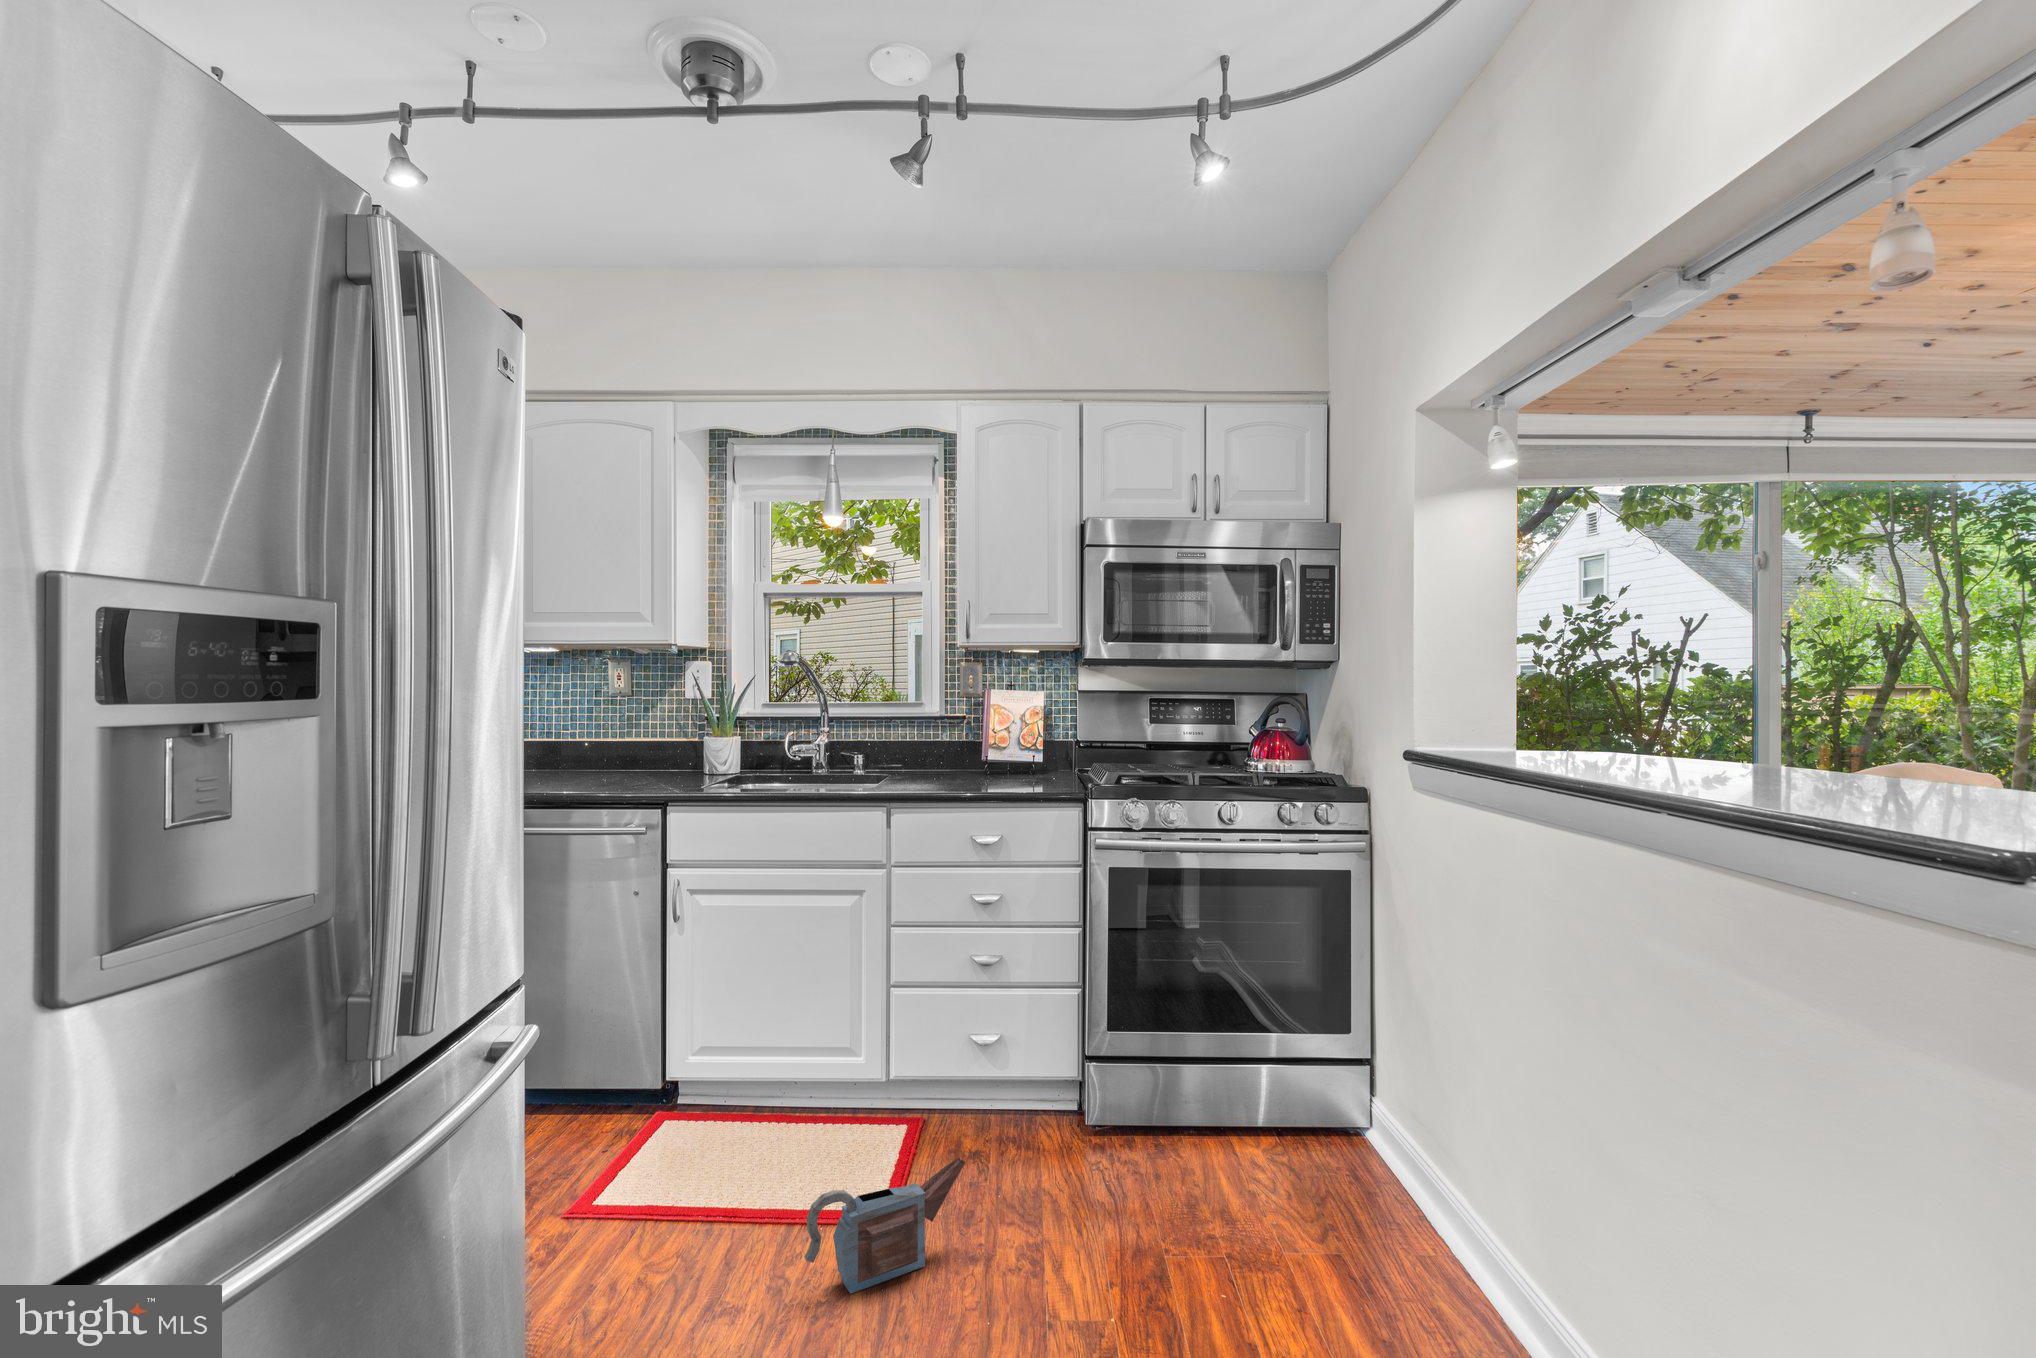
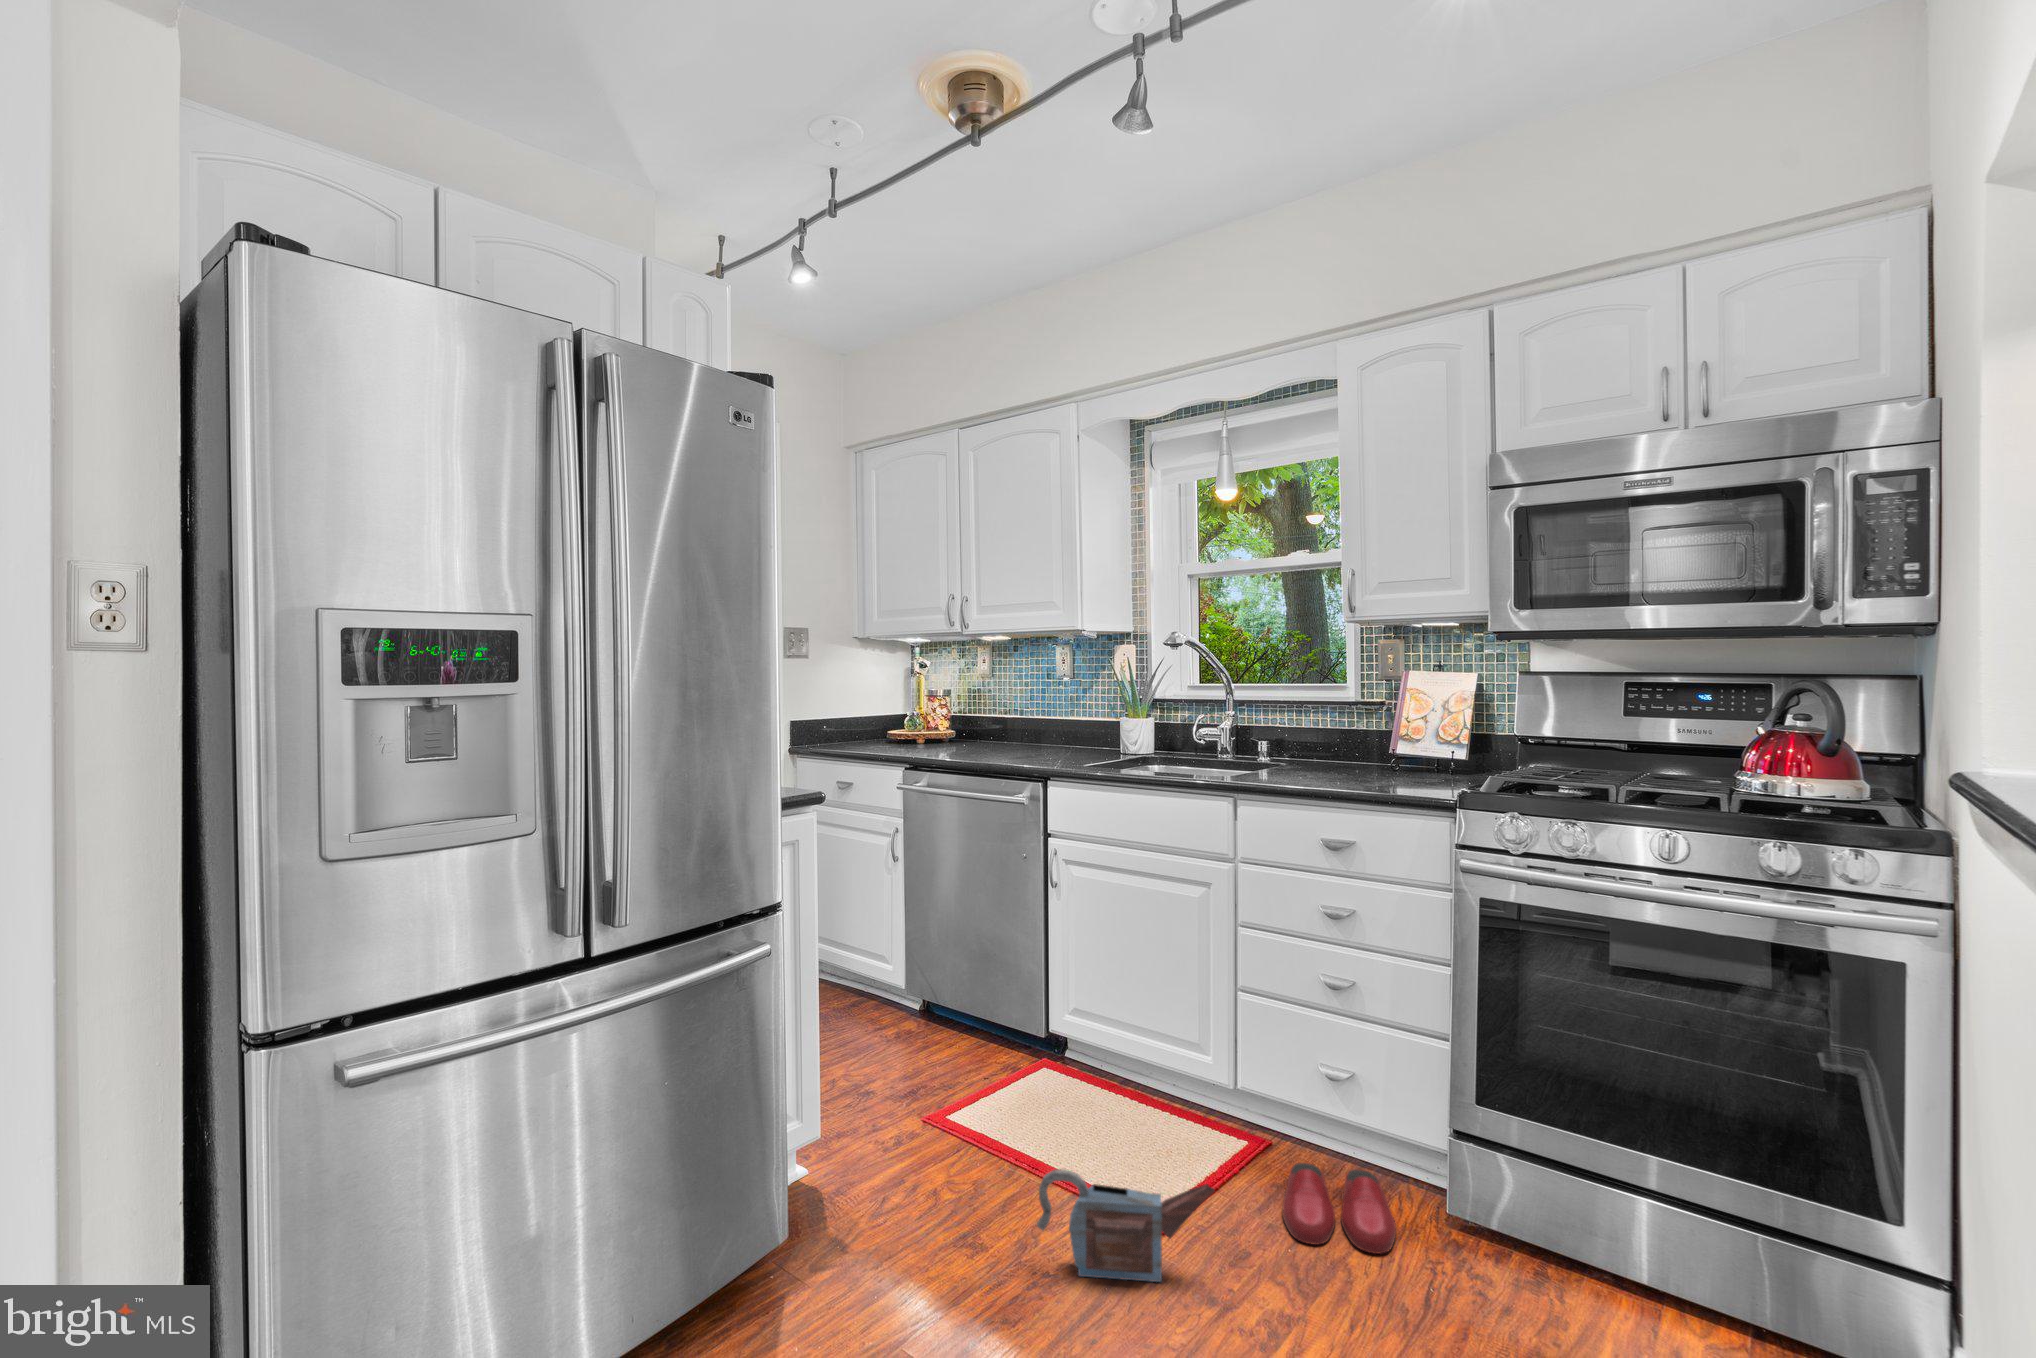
slippers: none [962,1114,1067,1188] -> present [1283,1163,1396,1254]

